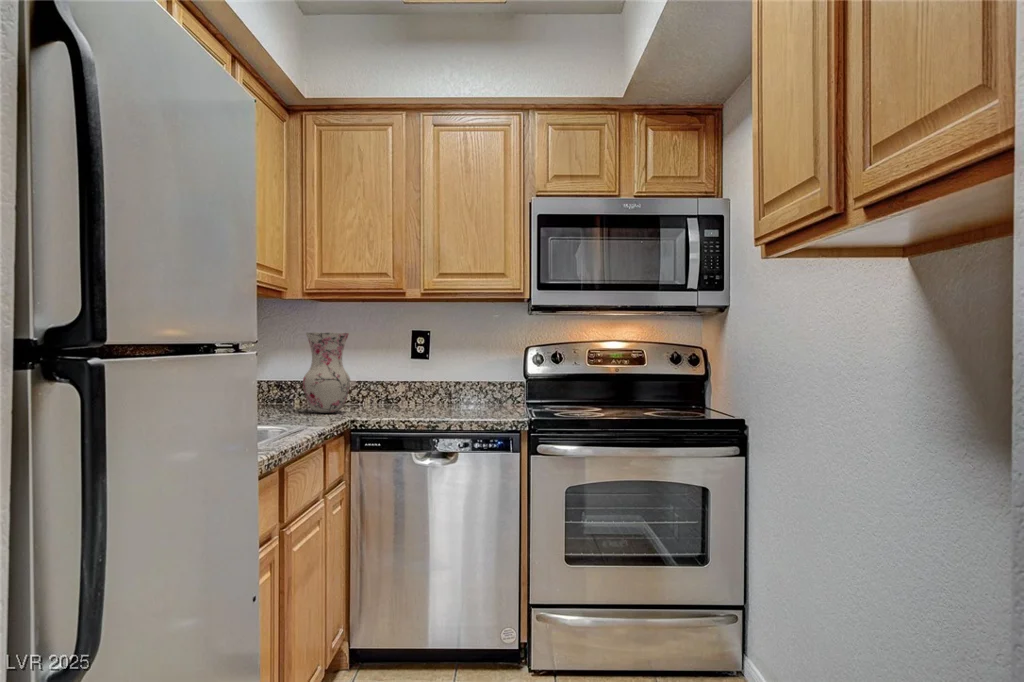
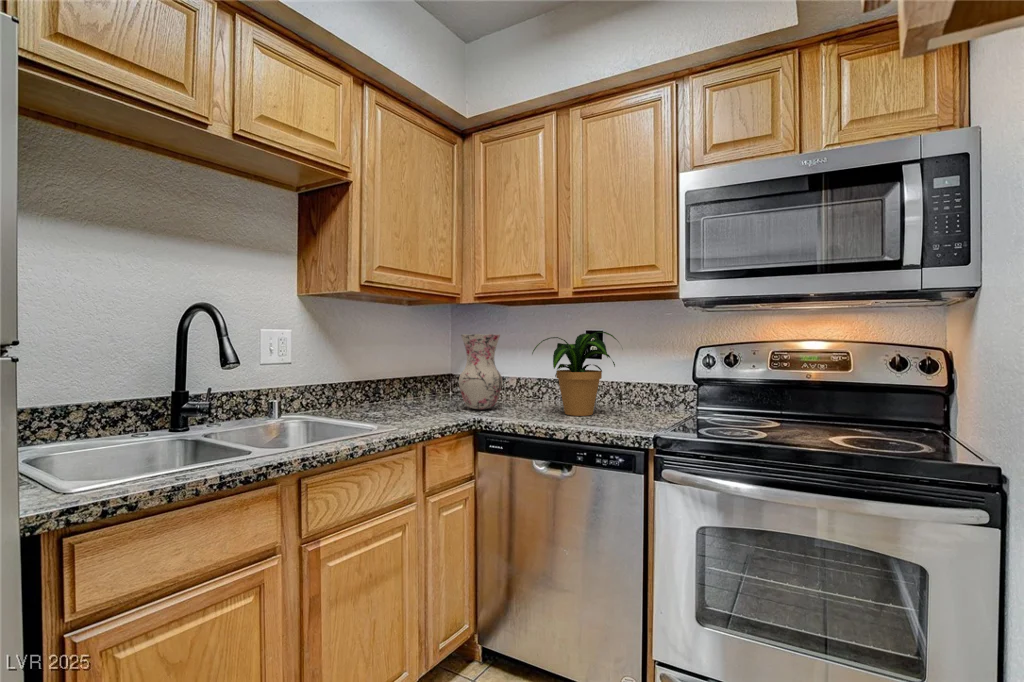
potted plant: none [391,332,476,412] -> present [532,332,617,416]

